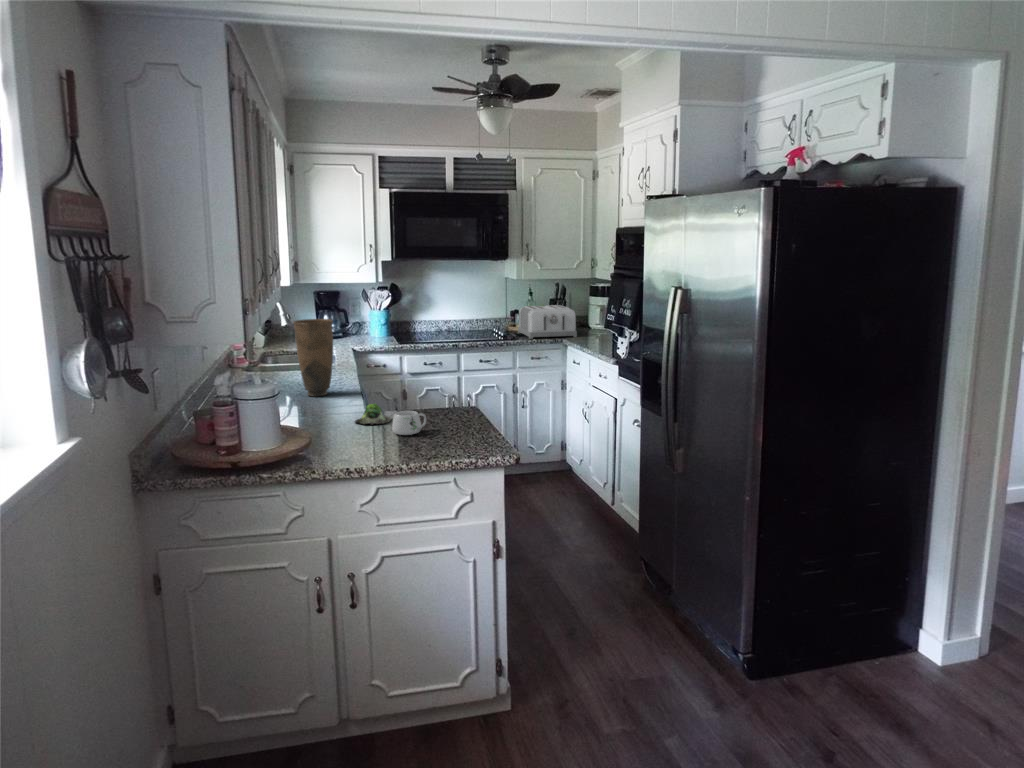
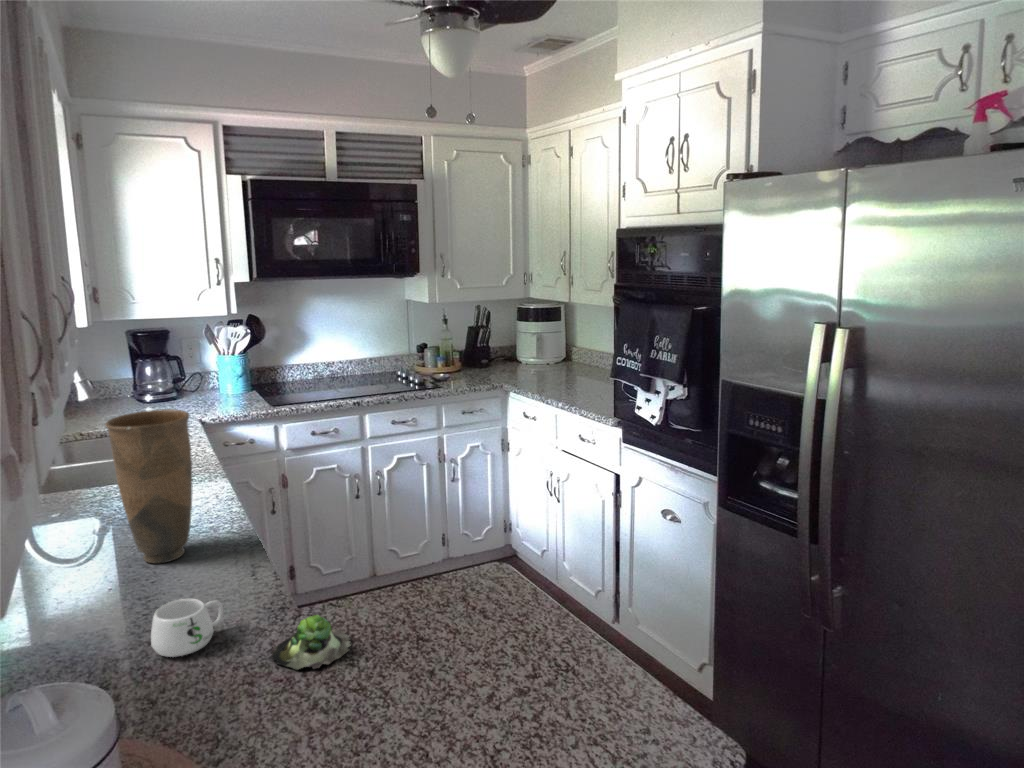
toaster: present [518,305,577,339] -> none [432,335,518,386]
mug: present [392,411,426,435] -> present [151,599,223,657]

